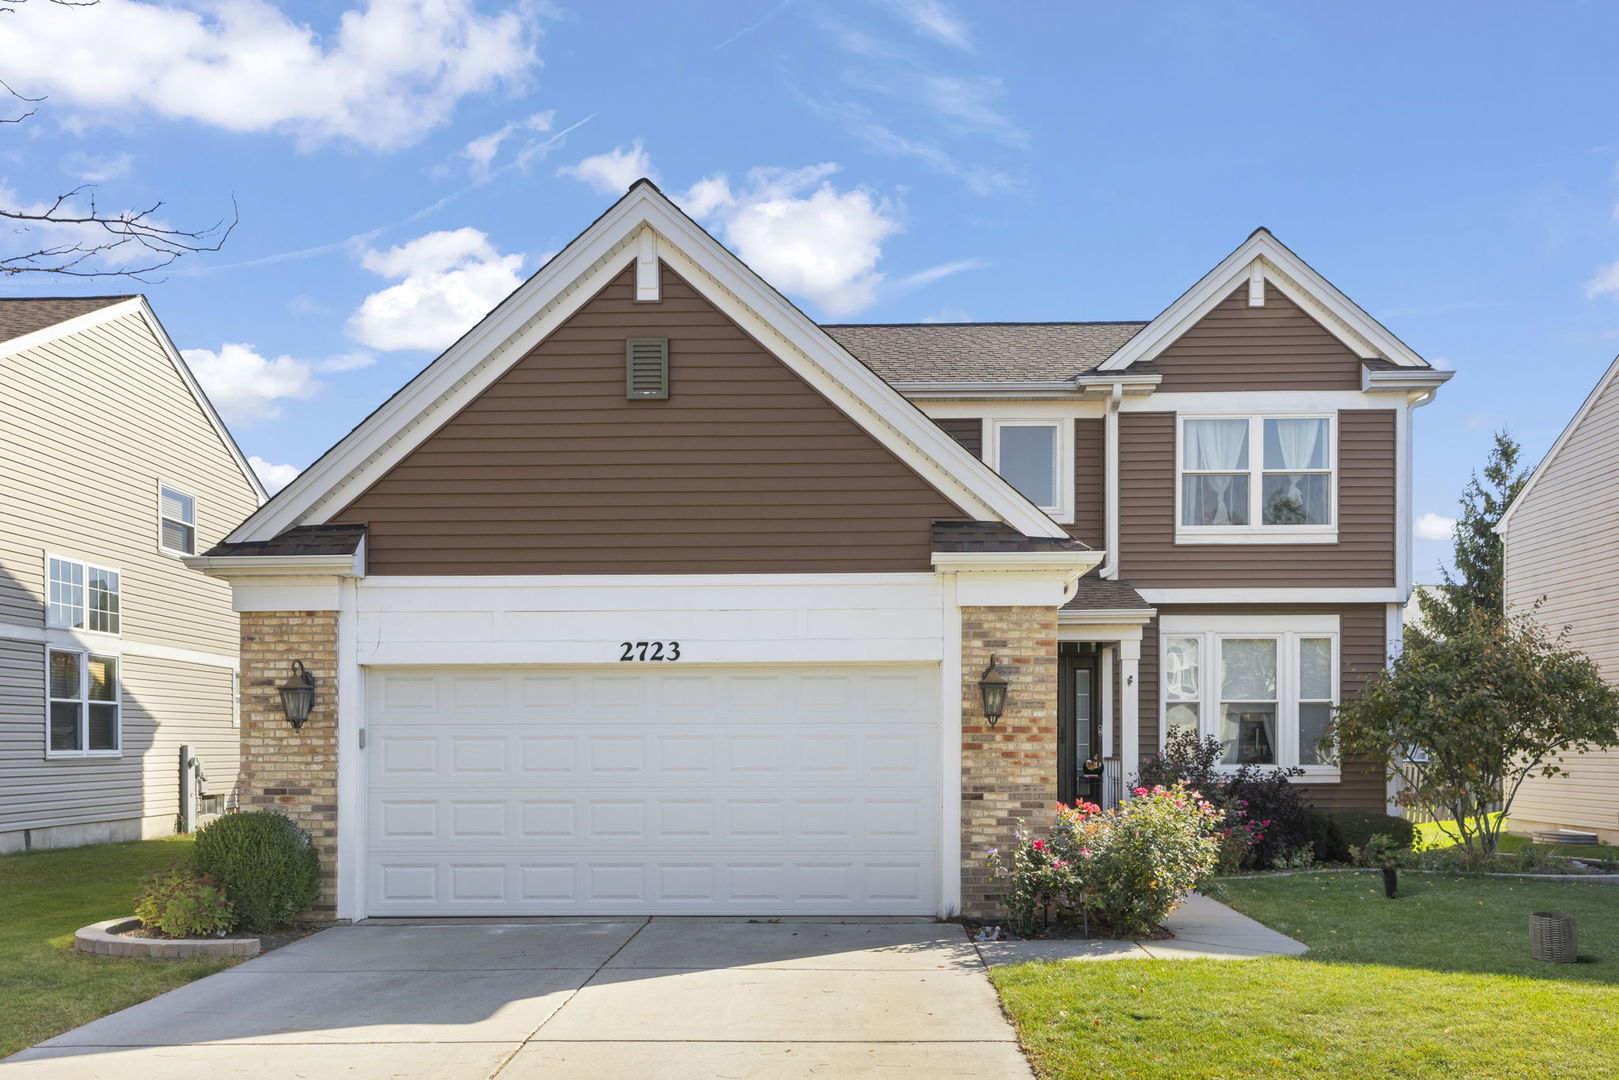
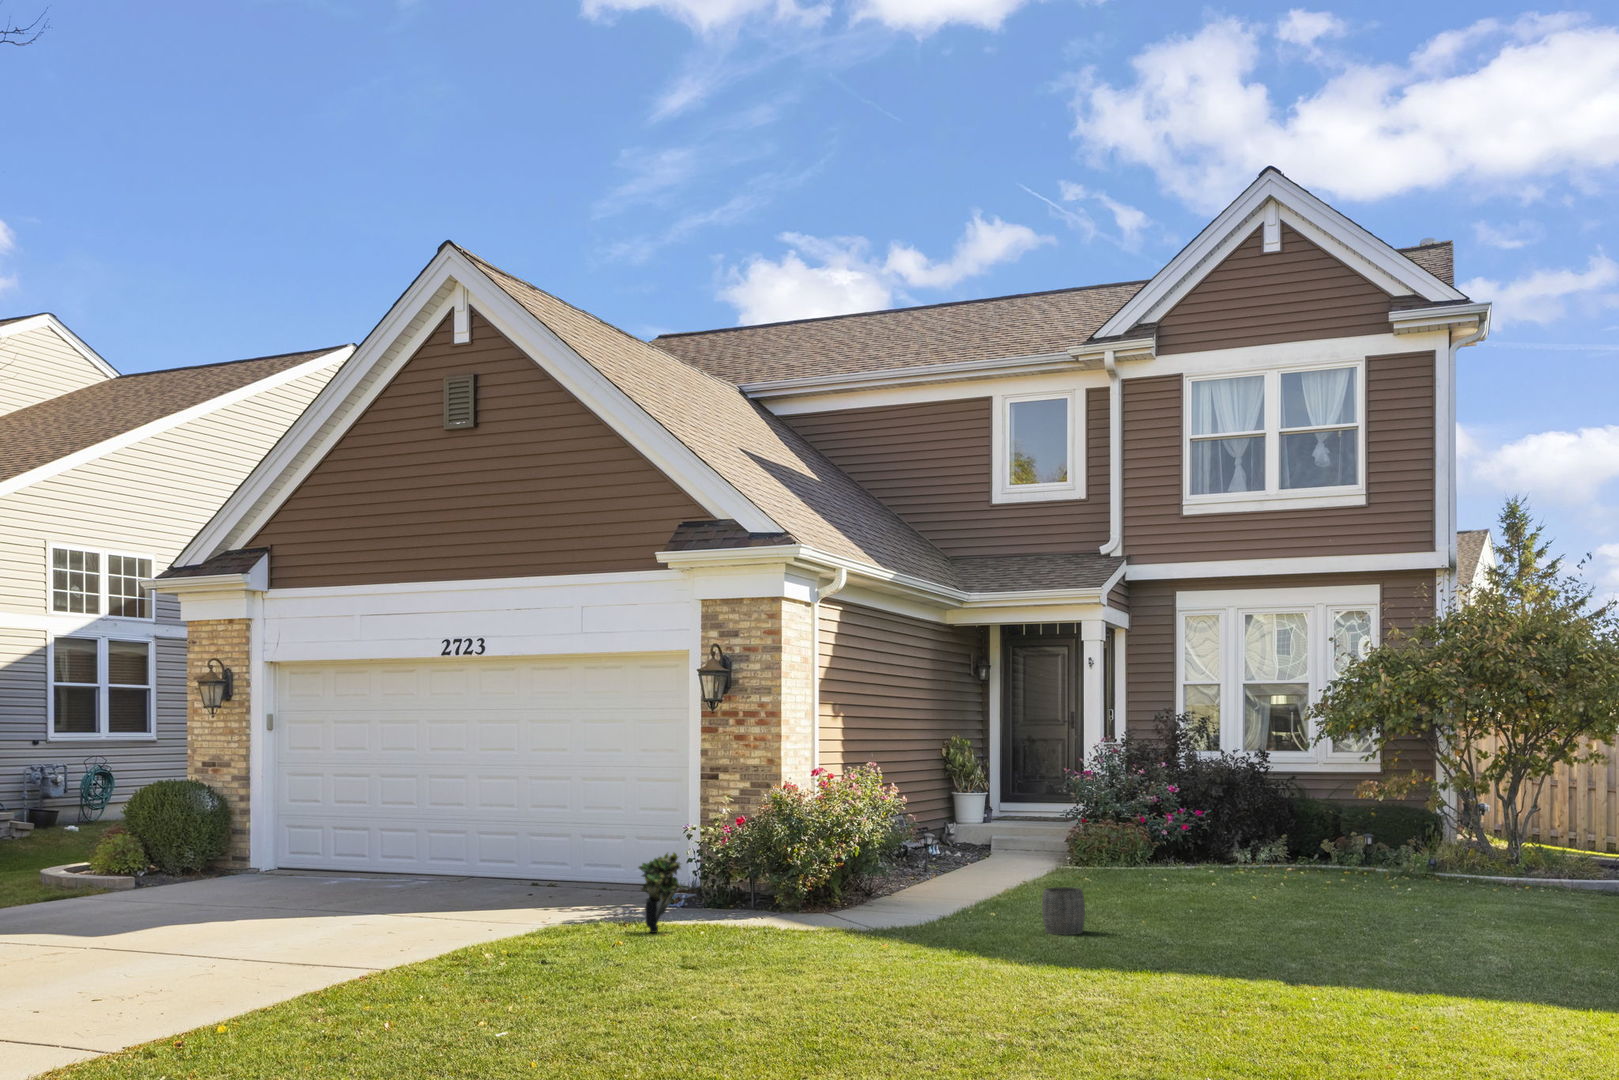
potted plant: present [1367,834,1406,898] -> present [639,853,681,933]

